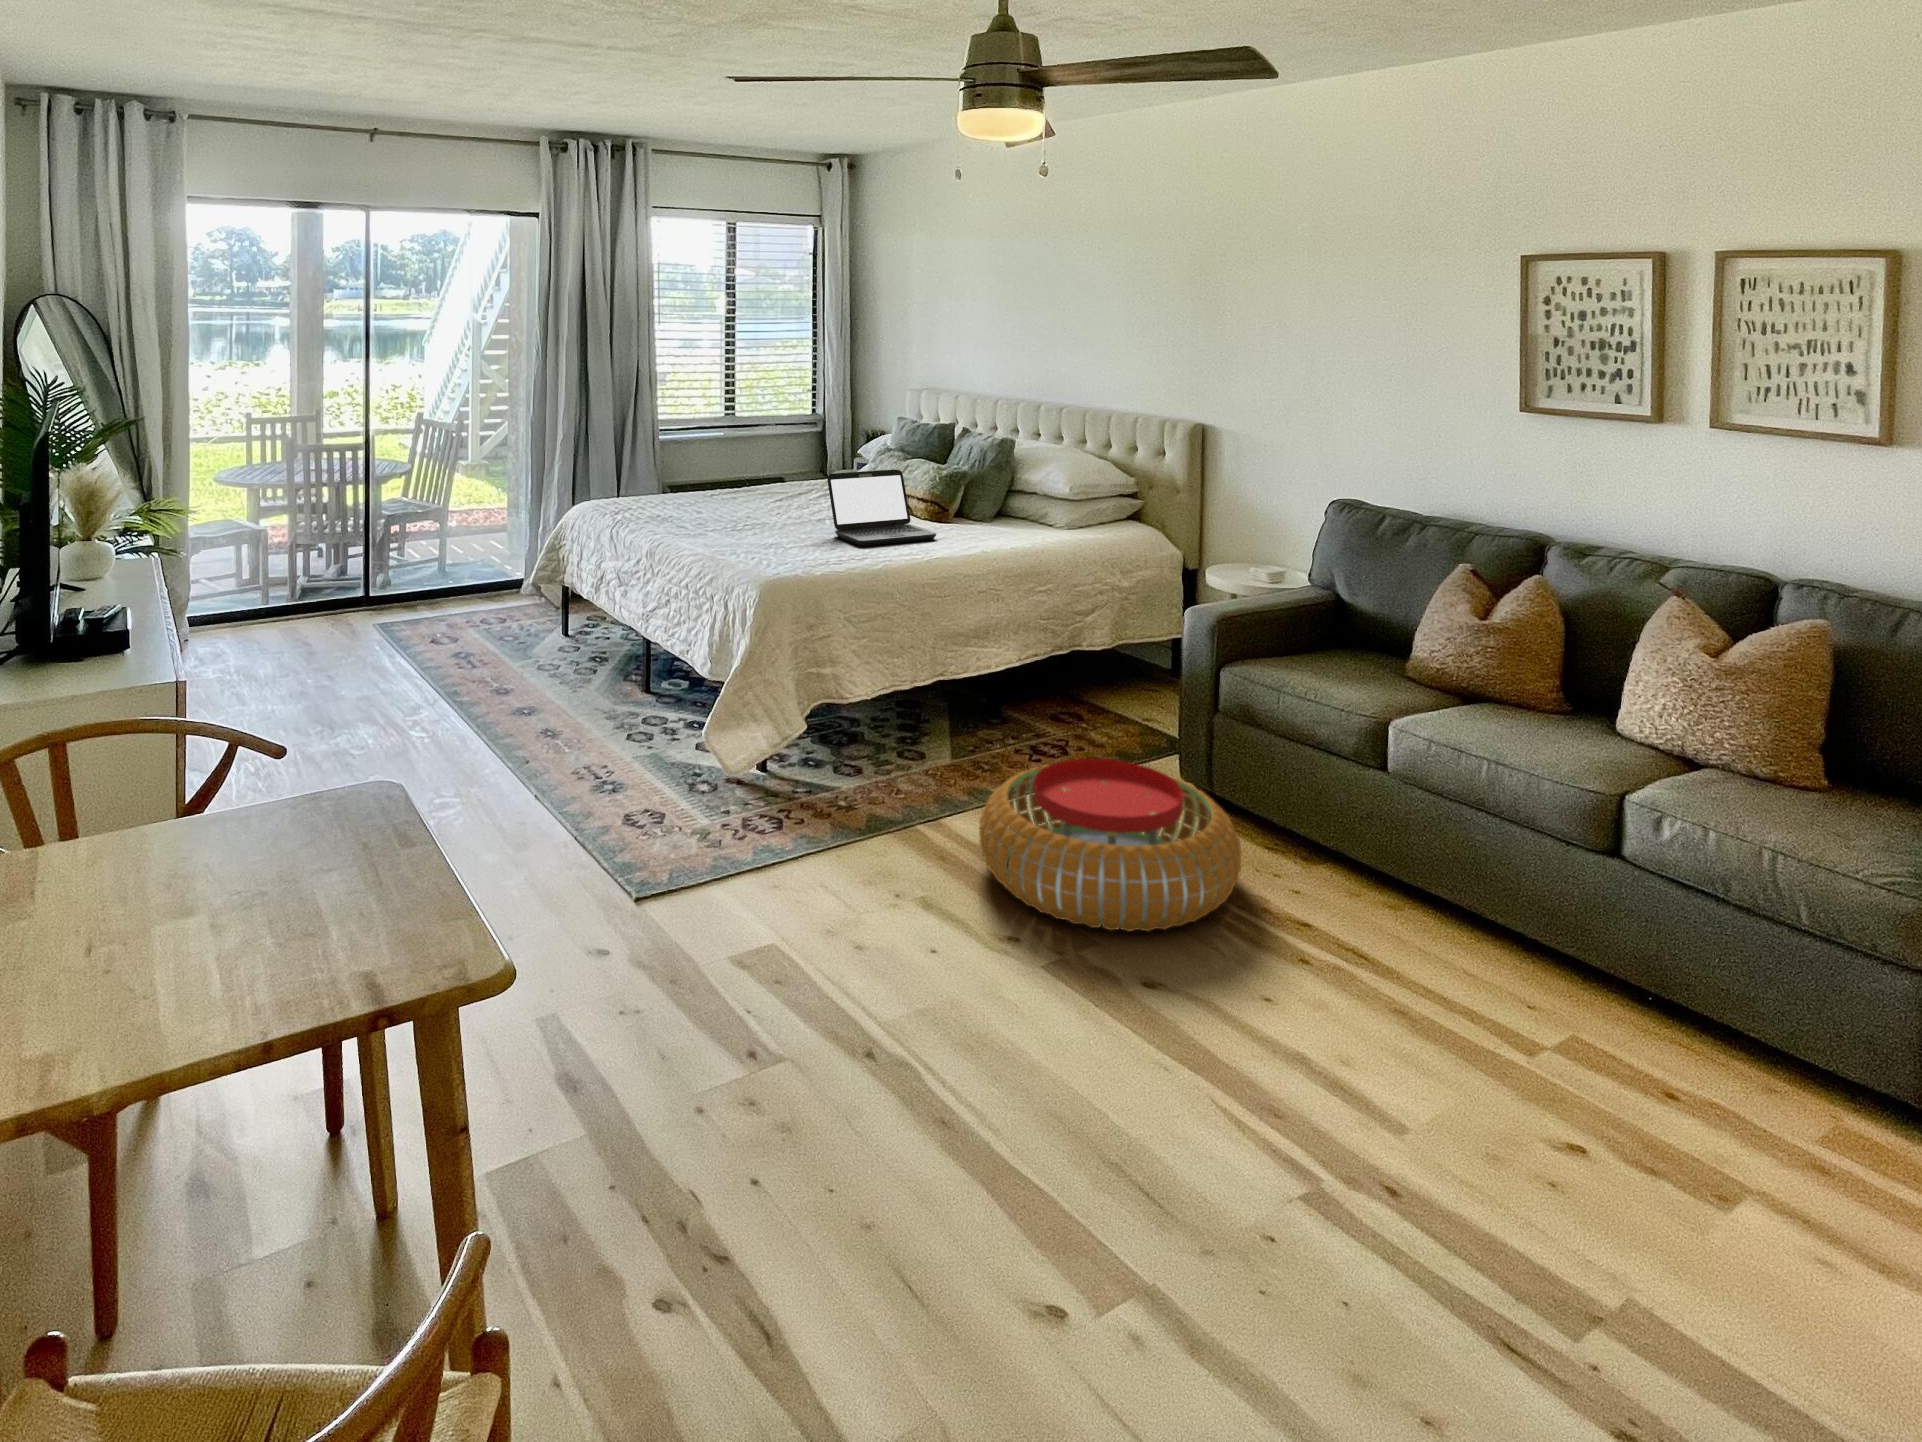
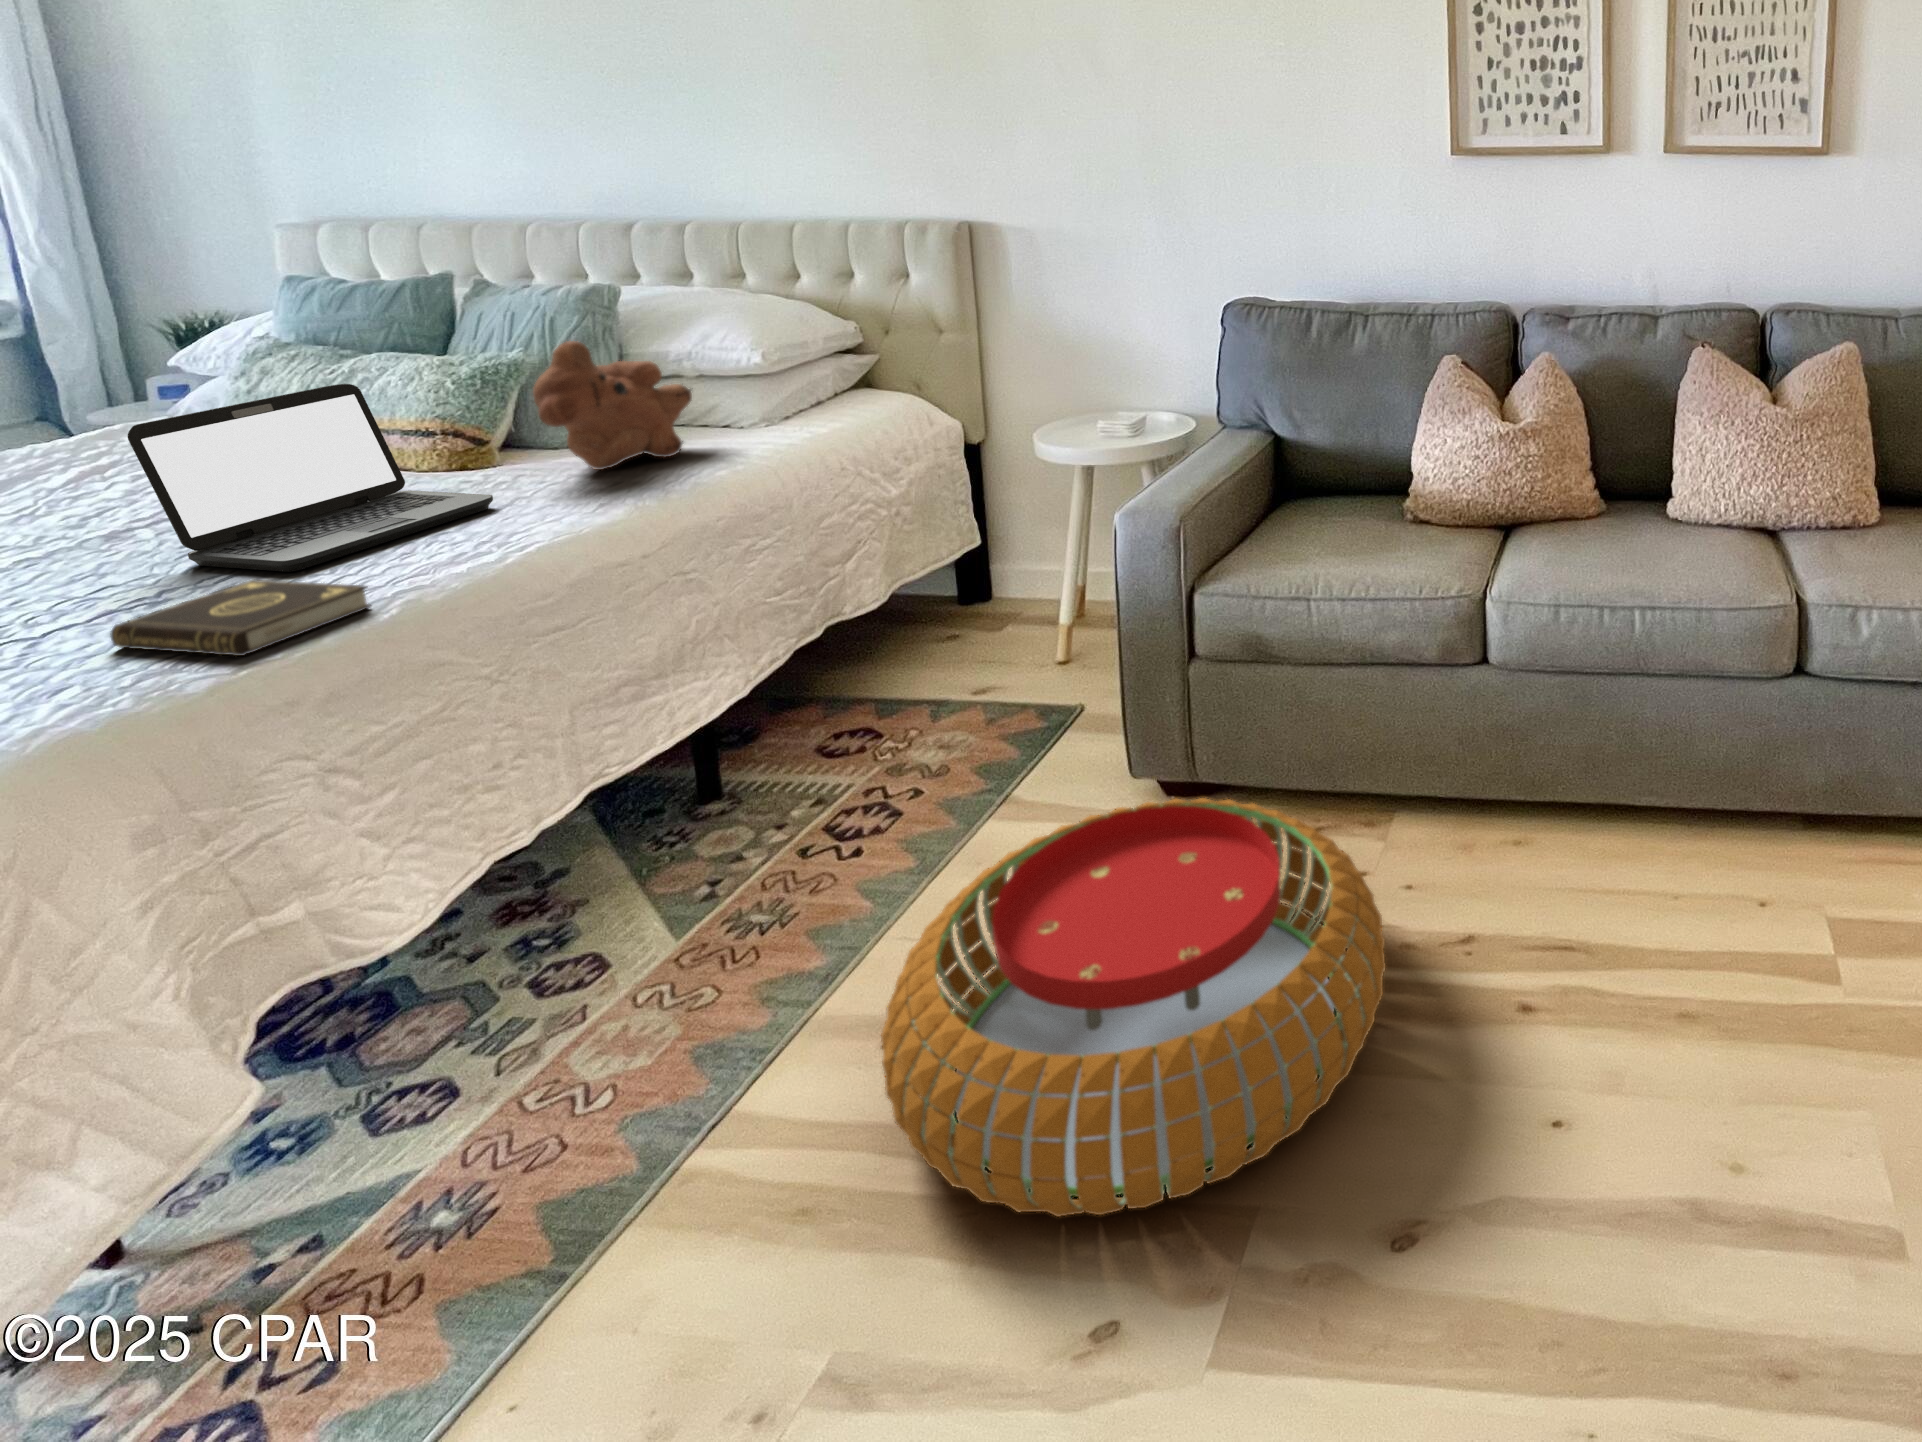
teddy bear: none [961,464,1033,534] -> present [533,341,692,470]
book: none [805,544,876,569] -> present [110,579,370,656]

